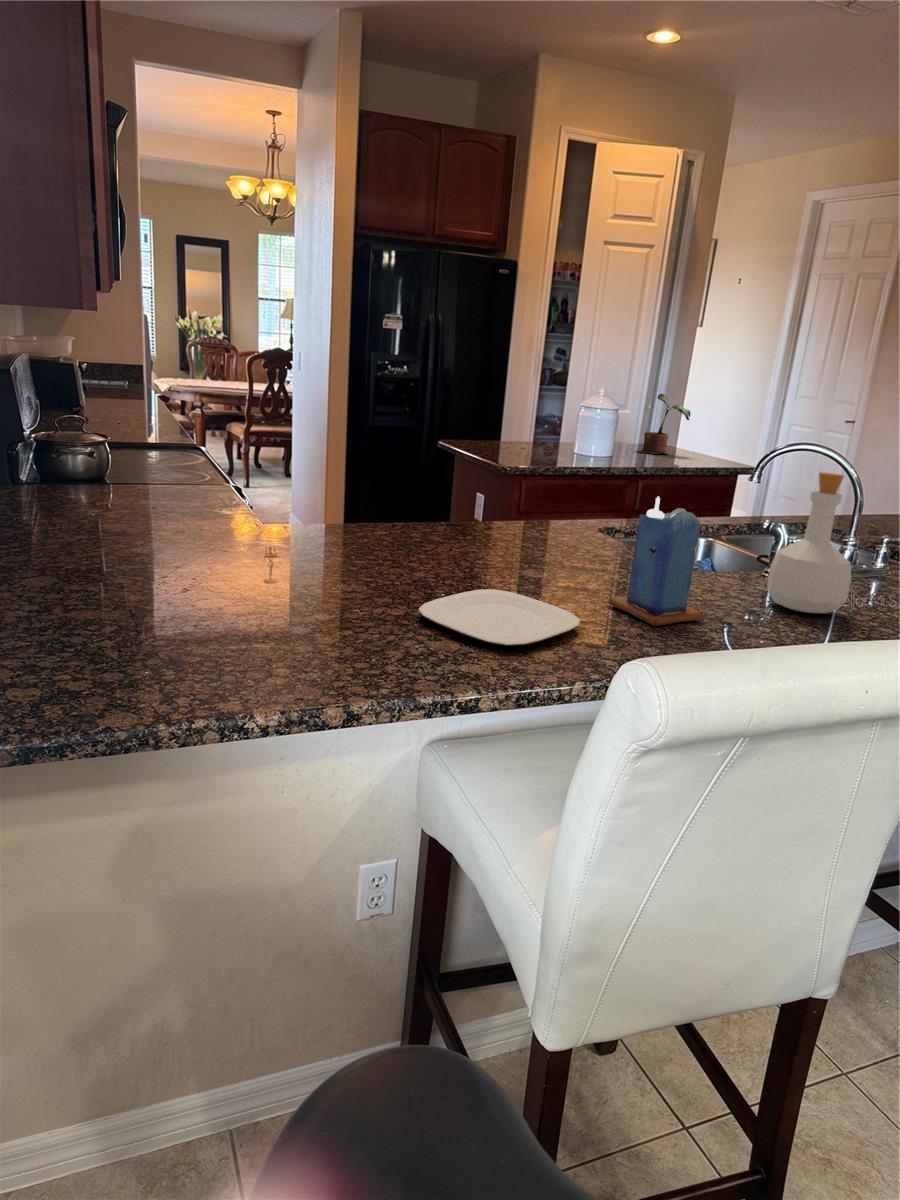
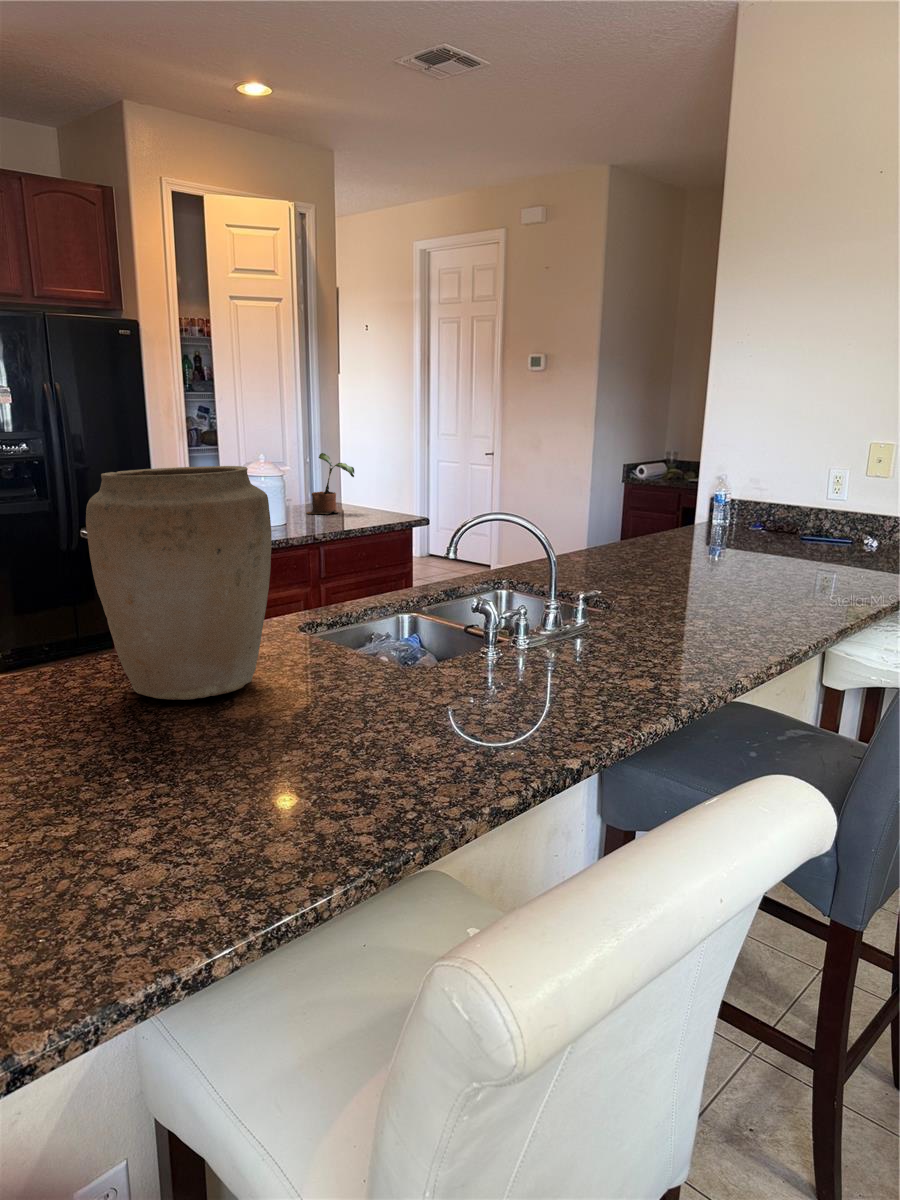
vase: none [444,367,590,559] -> present [86,466,272,700]
bottle: present [767,472,851,613] -> none [493,550,574,699]
candle: present [609,496,703,626] -> none [337,610,443,762]
plate: present [418,589,580,646] -> none [96,756,313,858]

